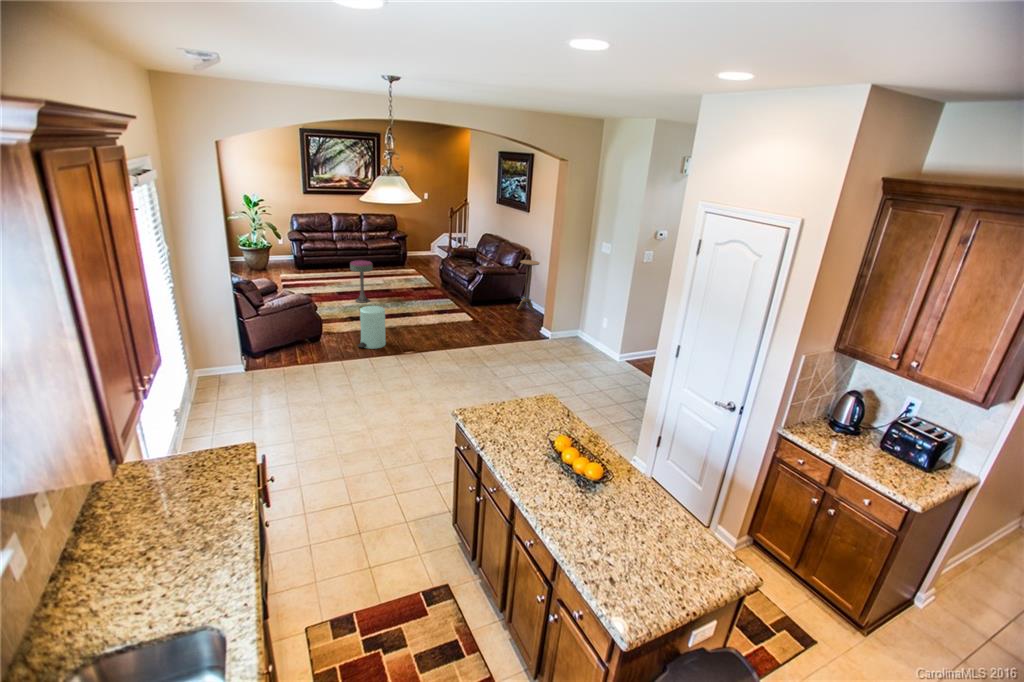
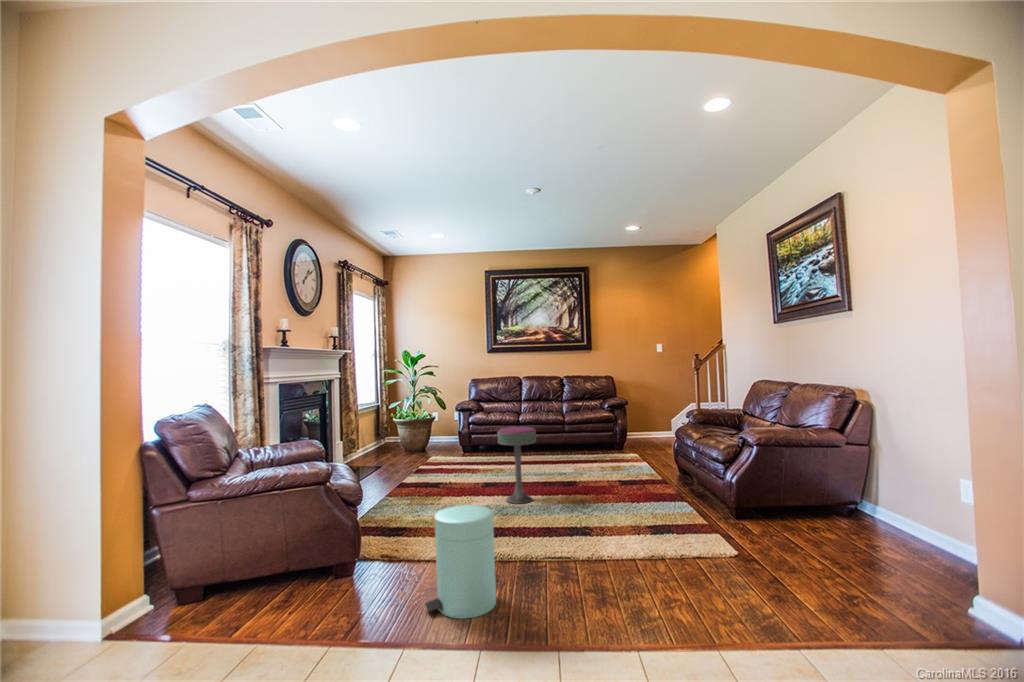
side table: present [517,260,540,312] -> none [849,411,912,543]

